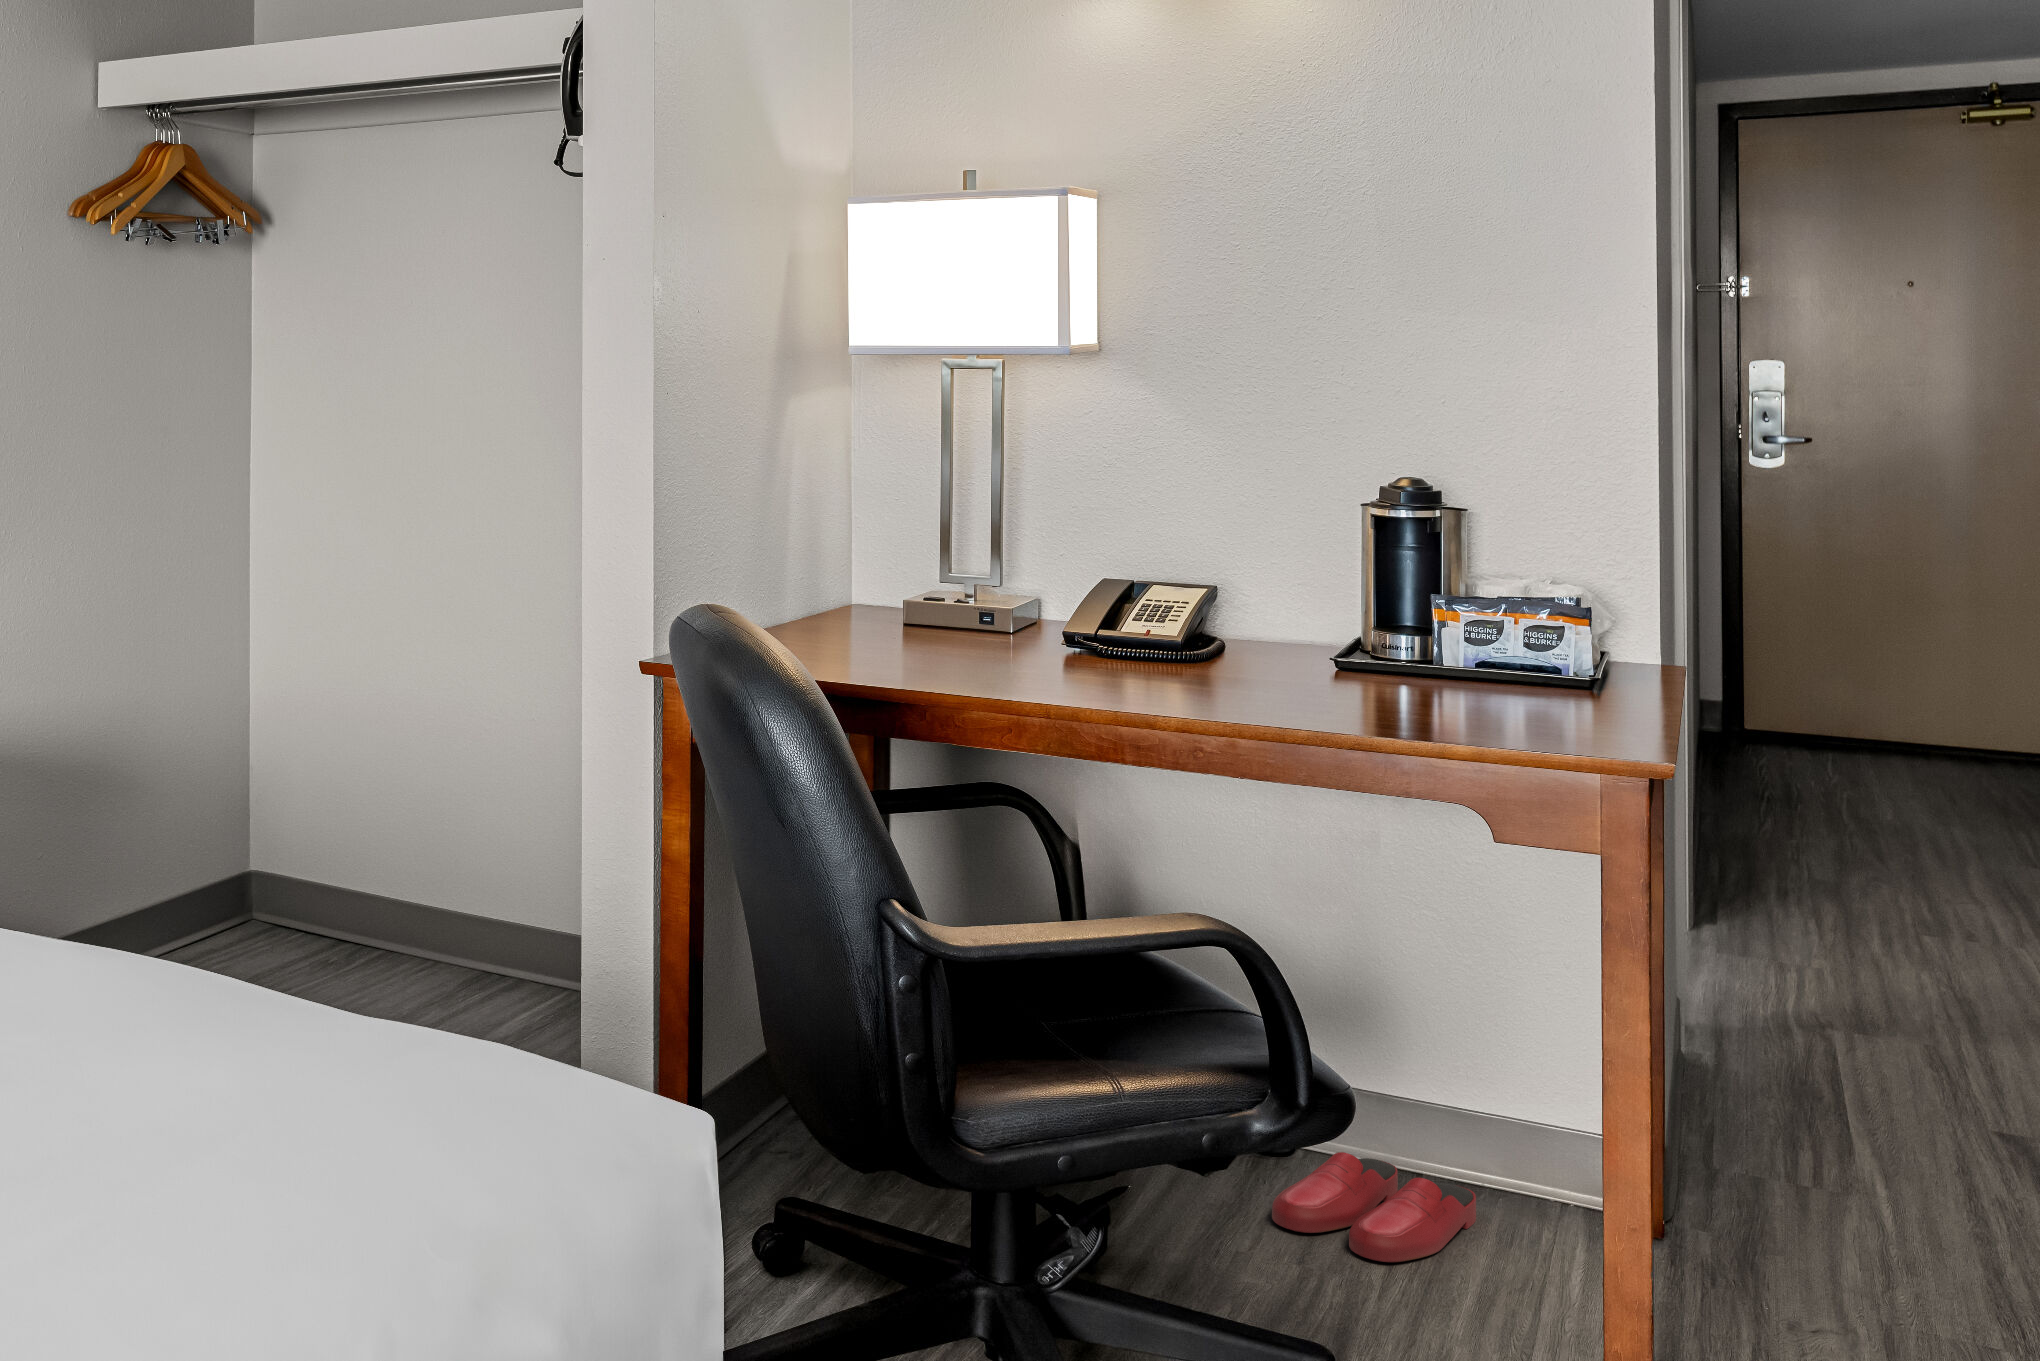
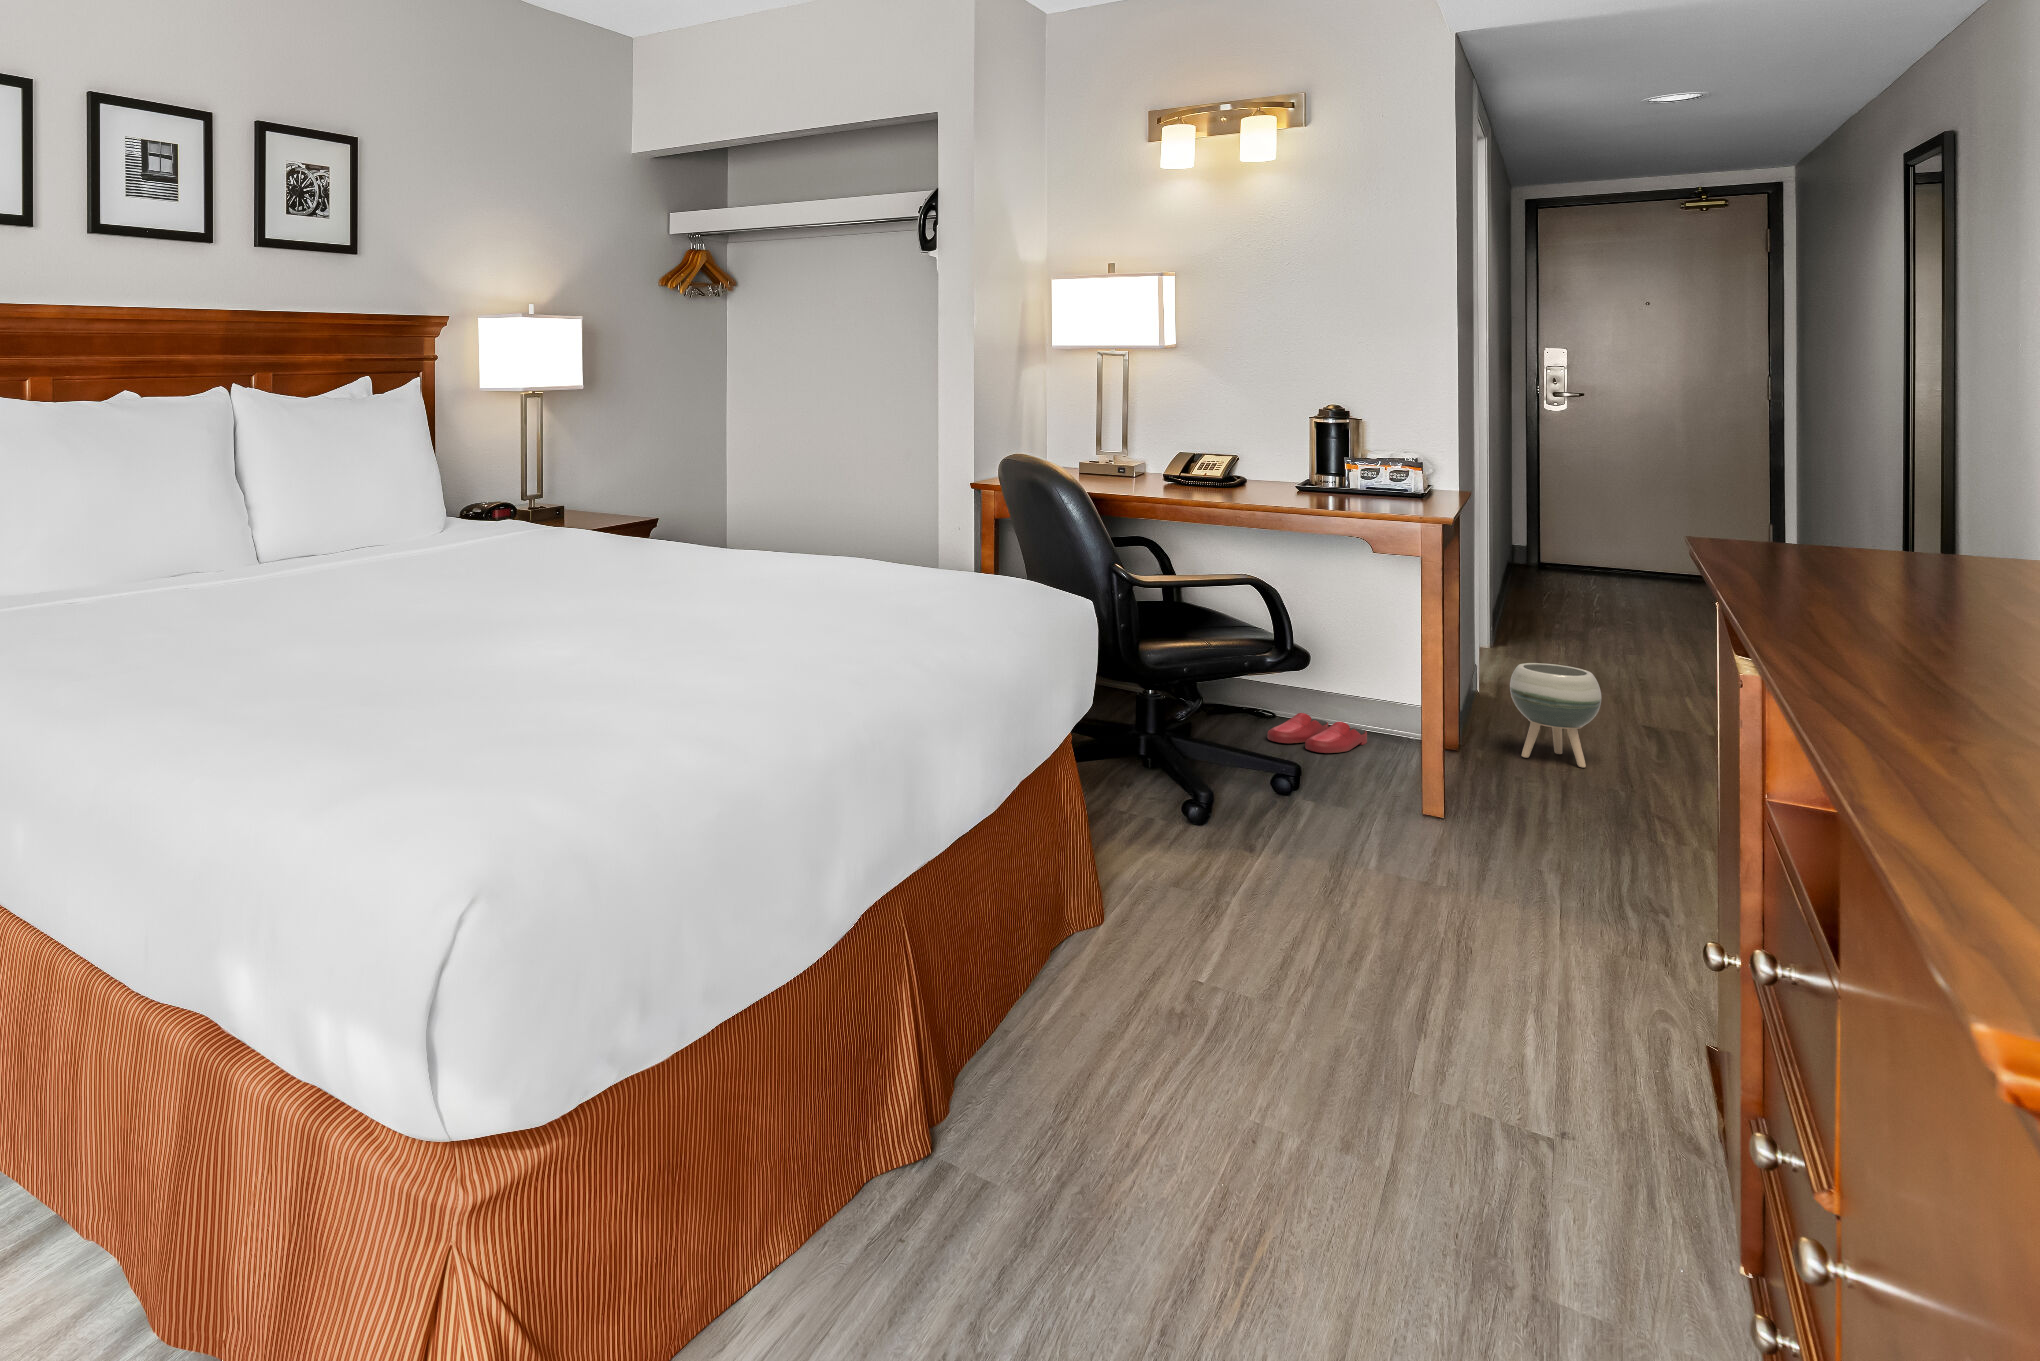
planter: none [1766,1040,1954,1283] -> present [1510,663,1601,768]

